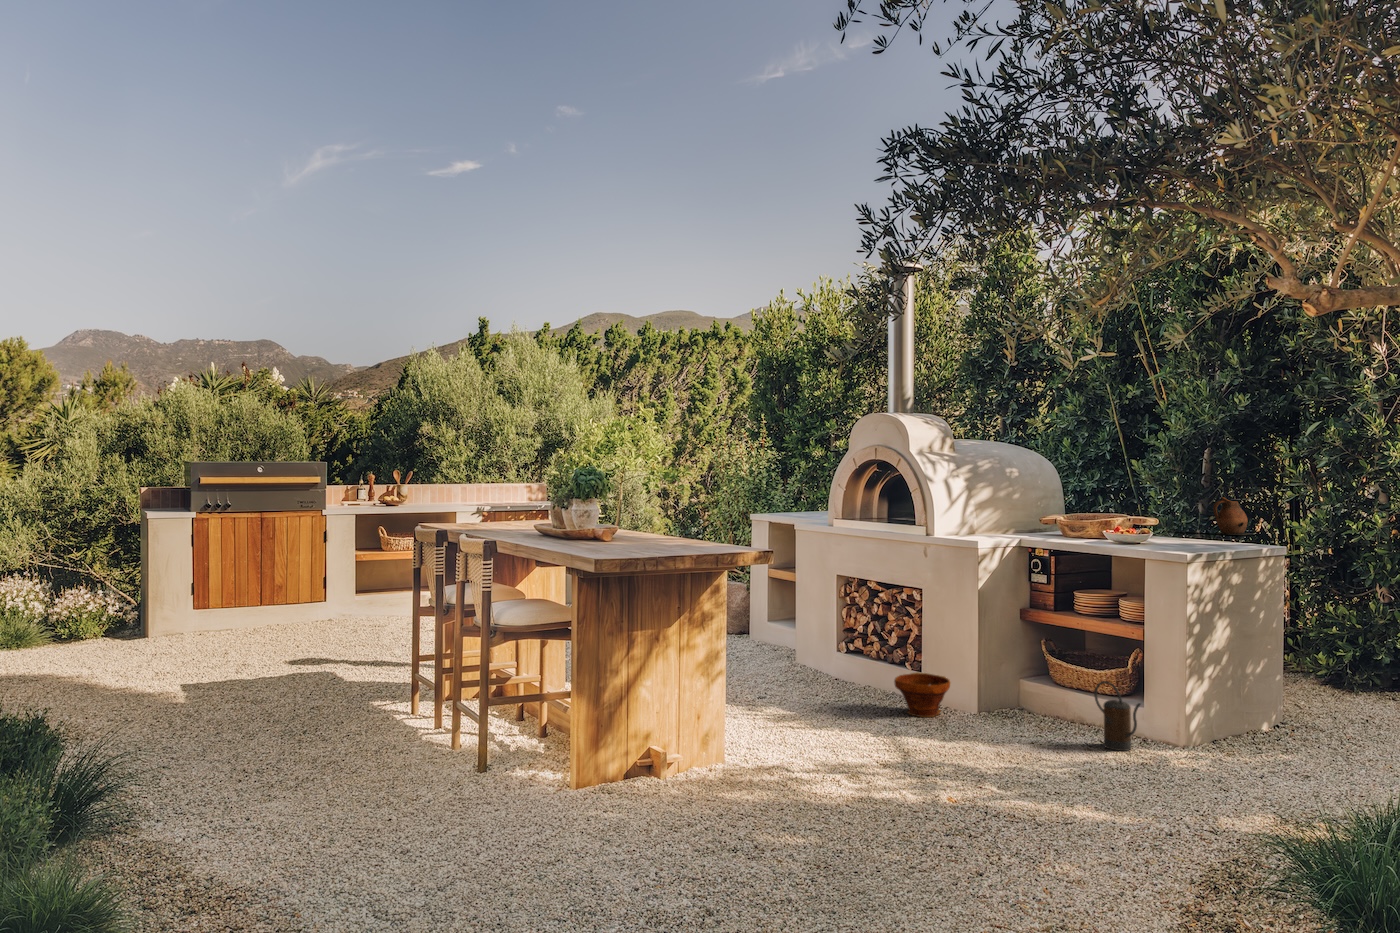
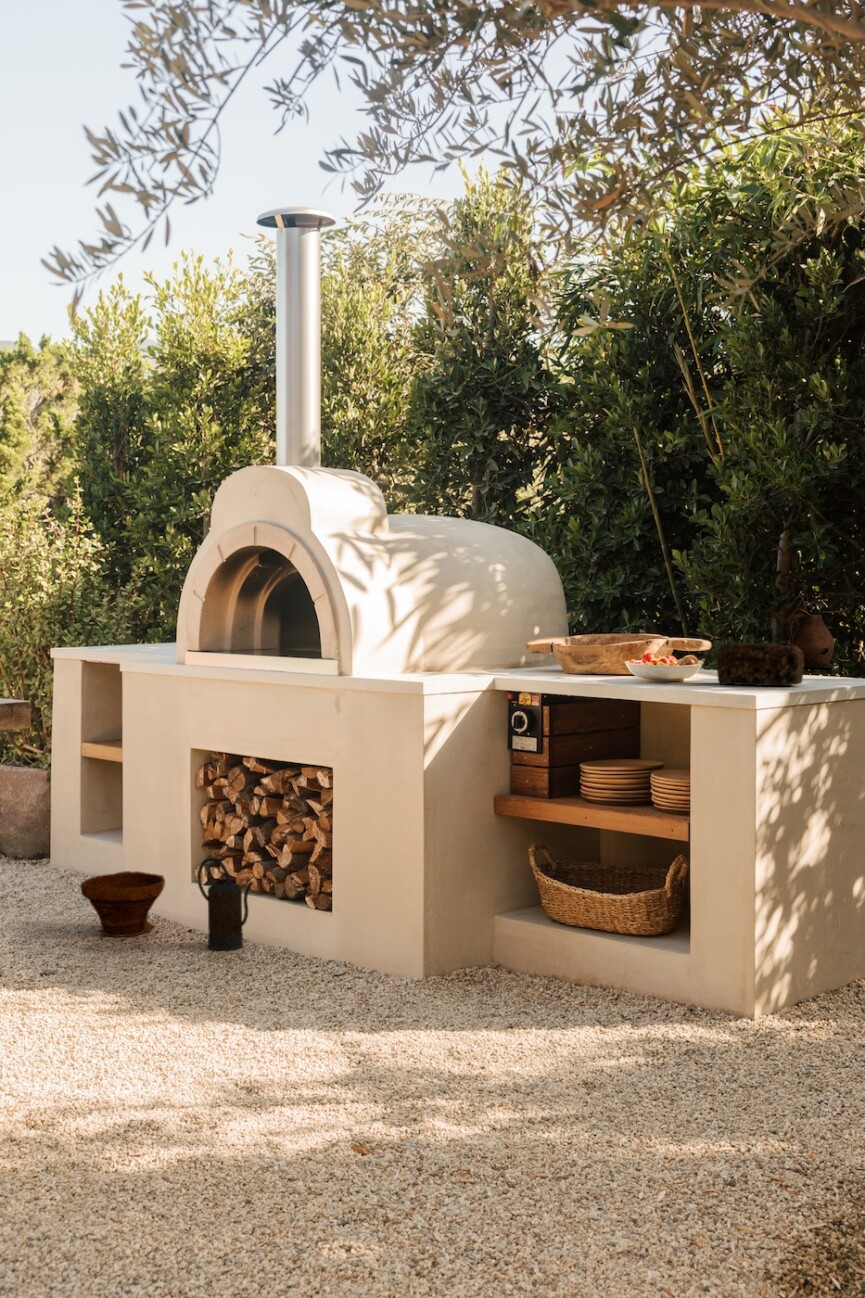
bread loaf: none [1162,522,1220,549] -> present [717,642,804,686]
planter: present [894,672,950,717] -> present [80,871,165,937]
watering can: present [1094,681,1141,751] -> present [197,858,253,950]

